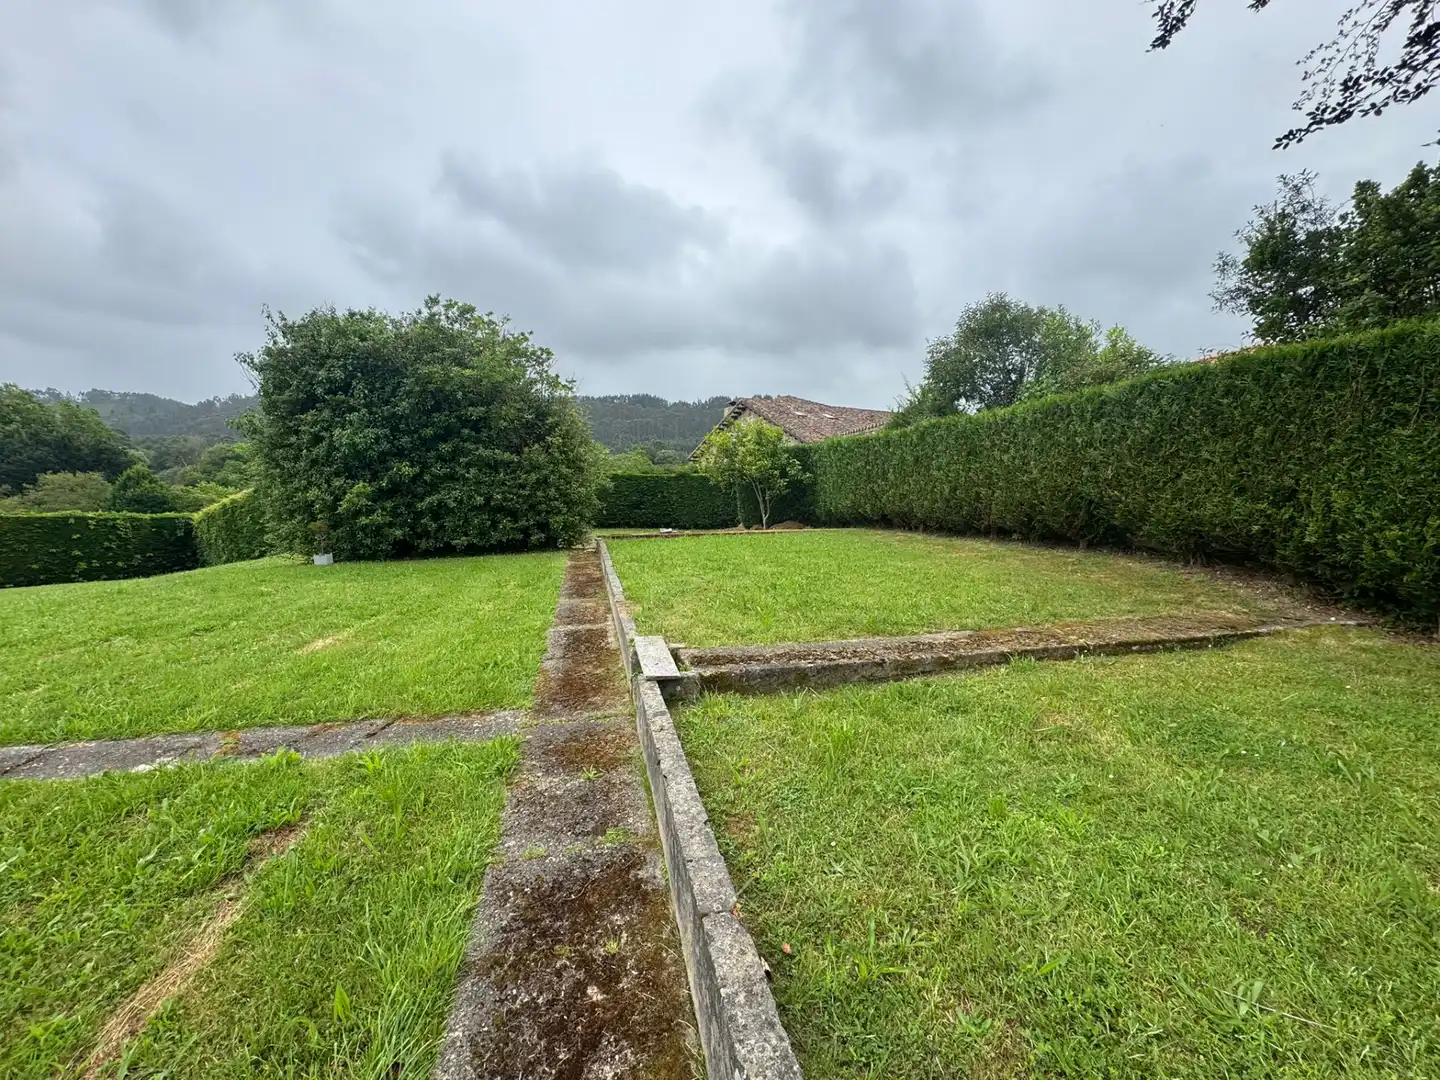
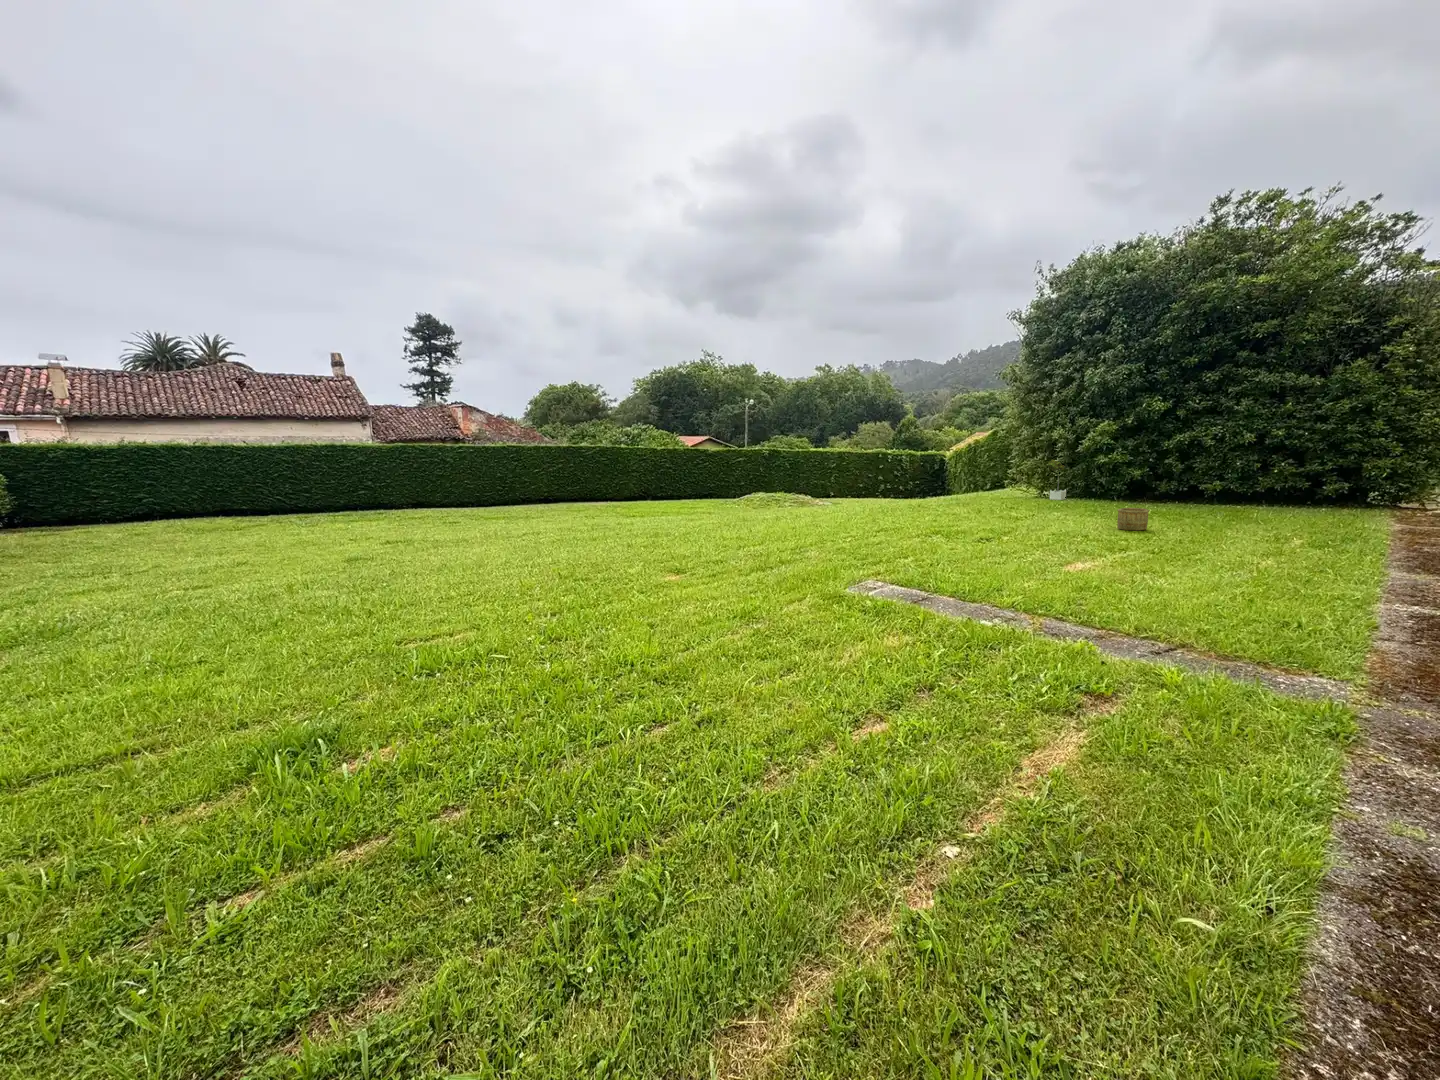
wooden bucket: none [366,569,397,593] -> present [1117,508,1149,530]

